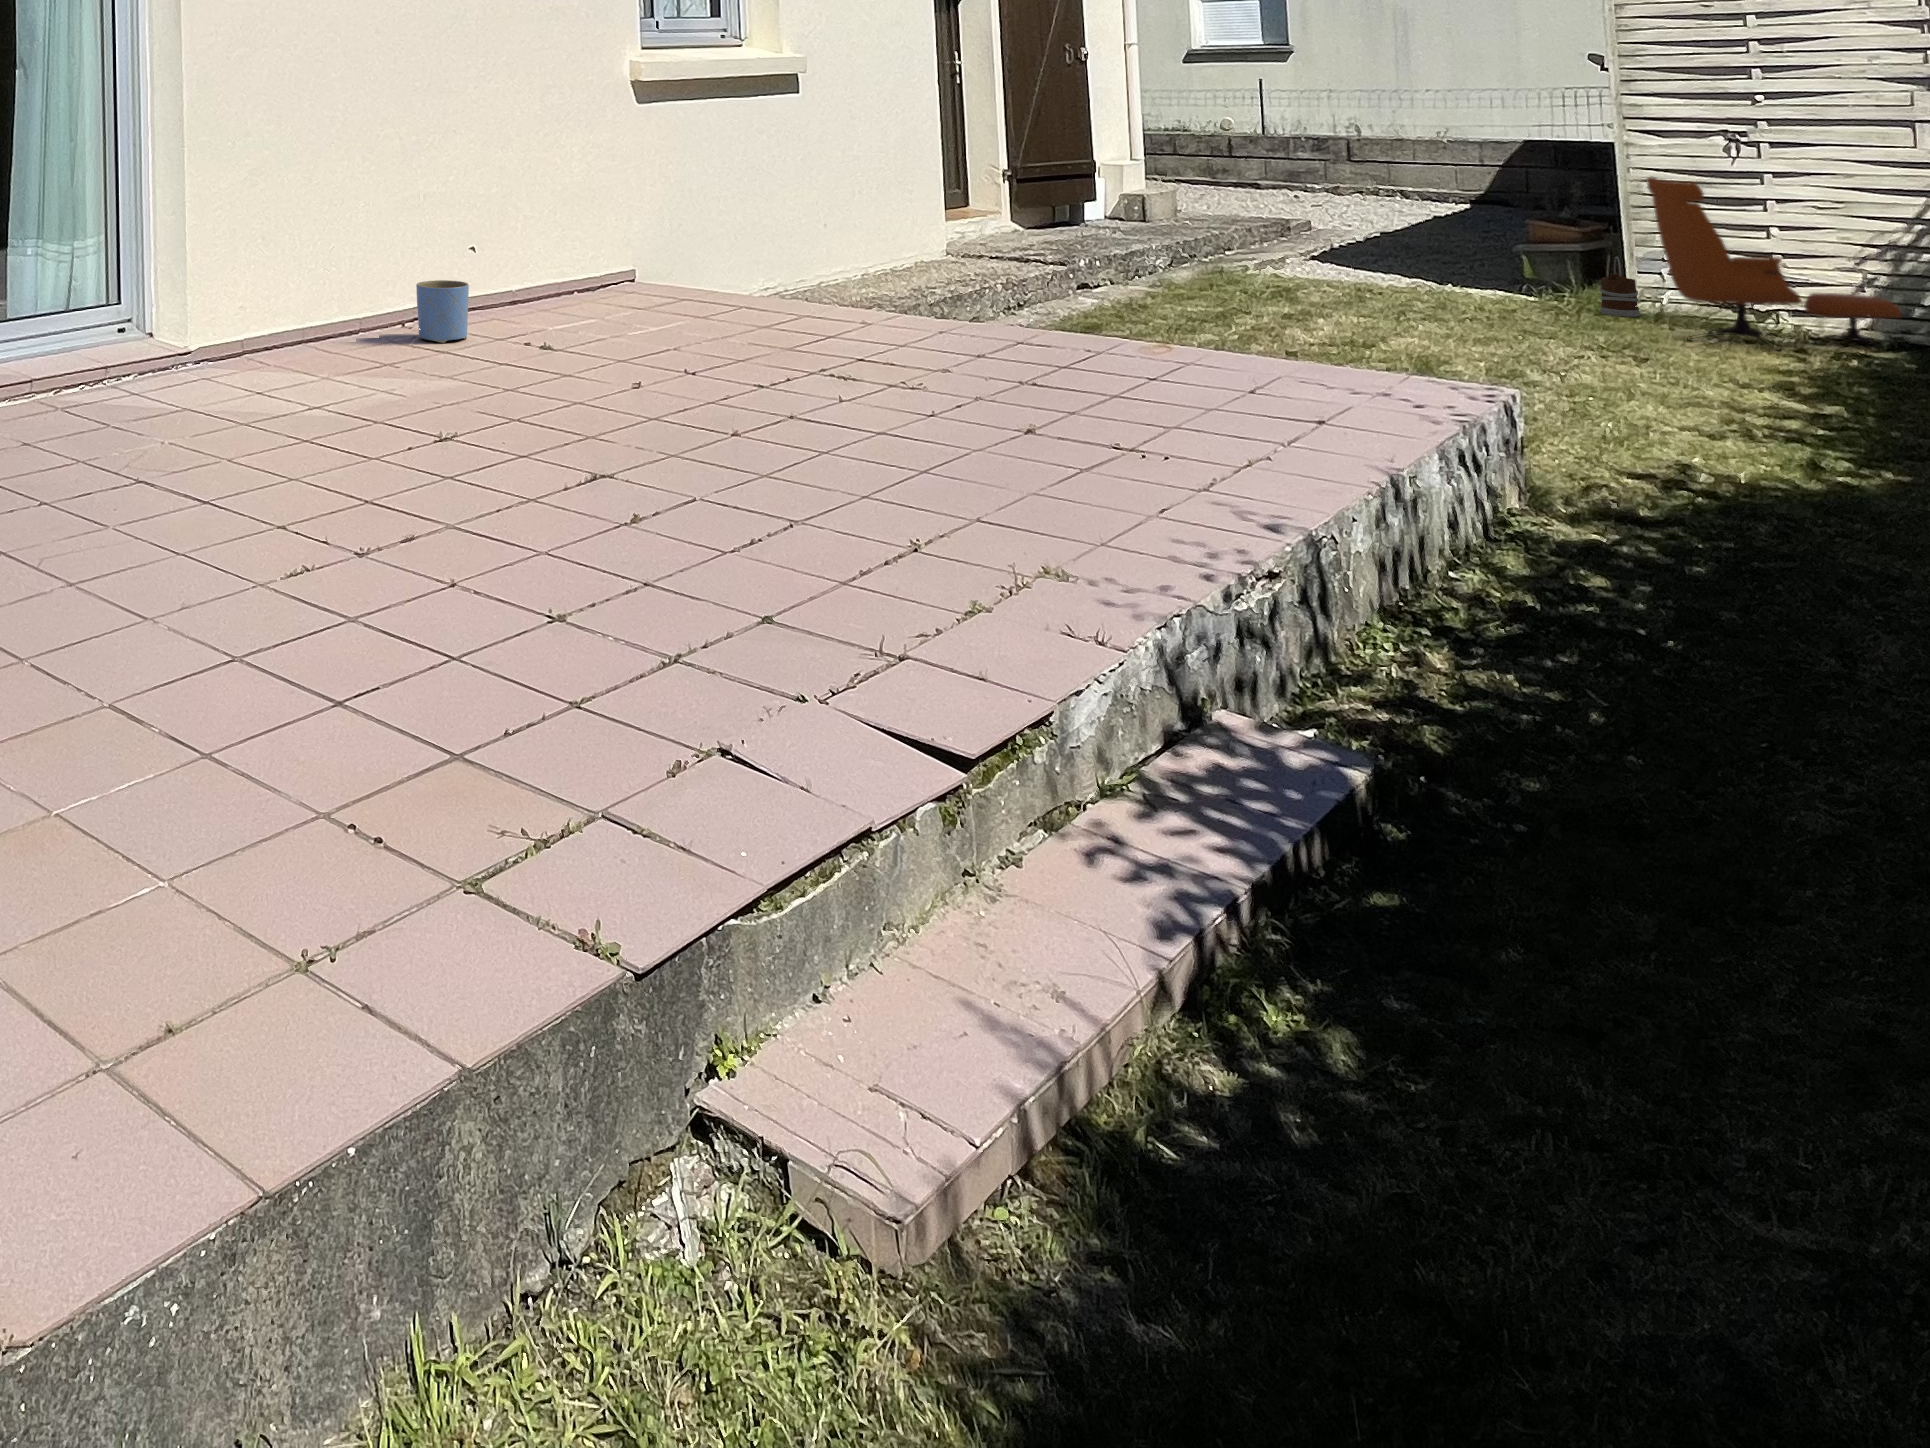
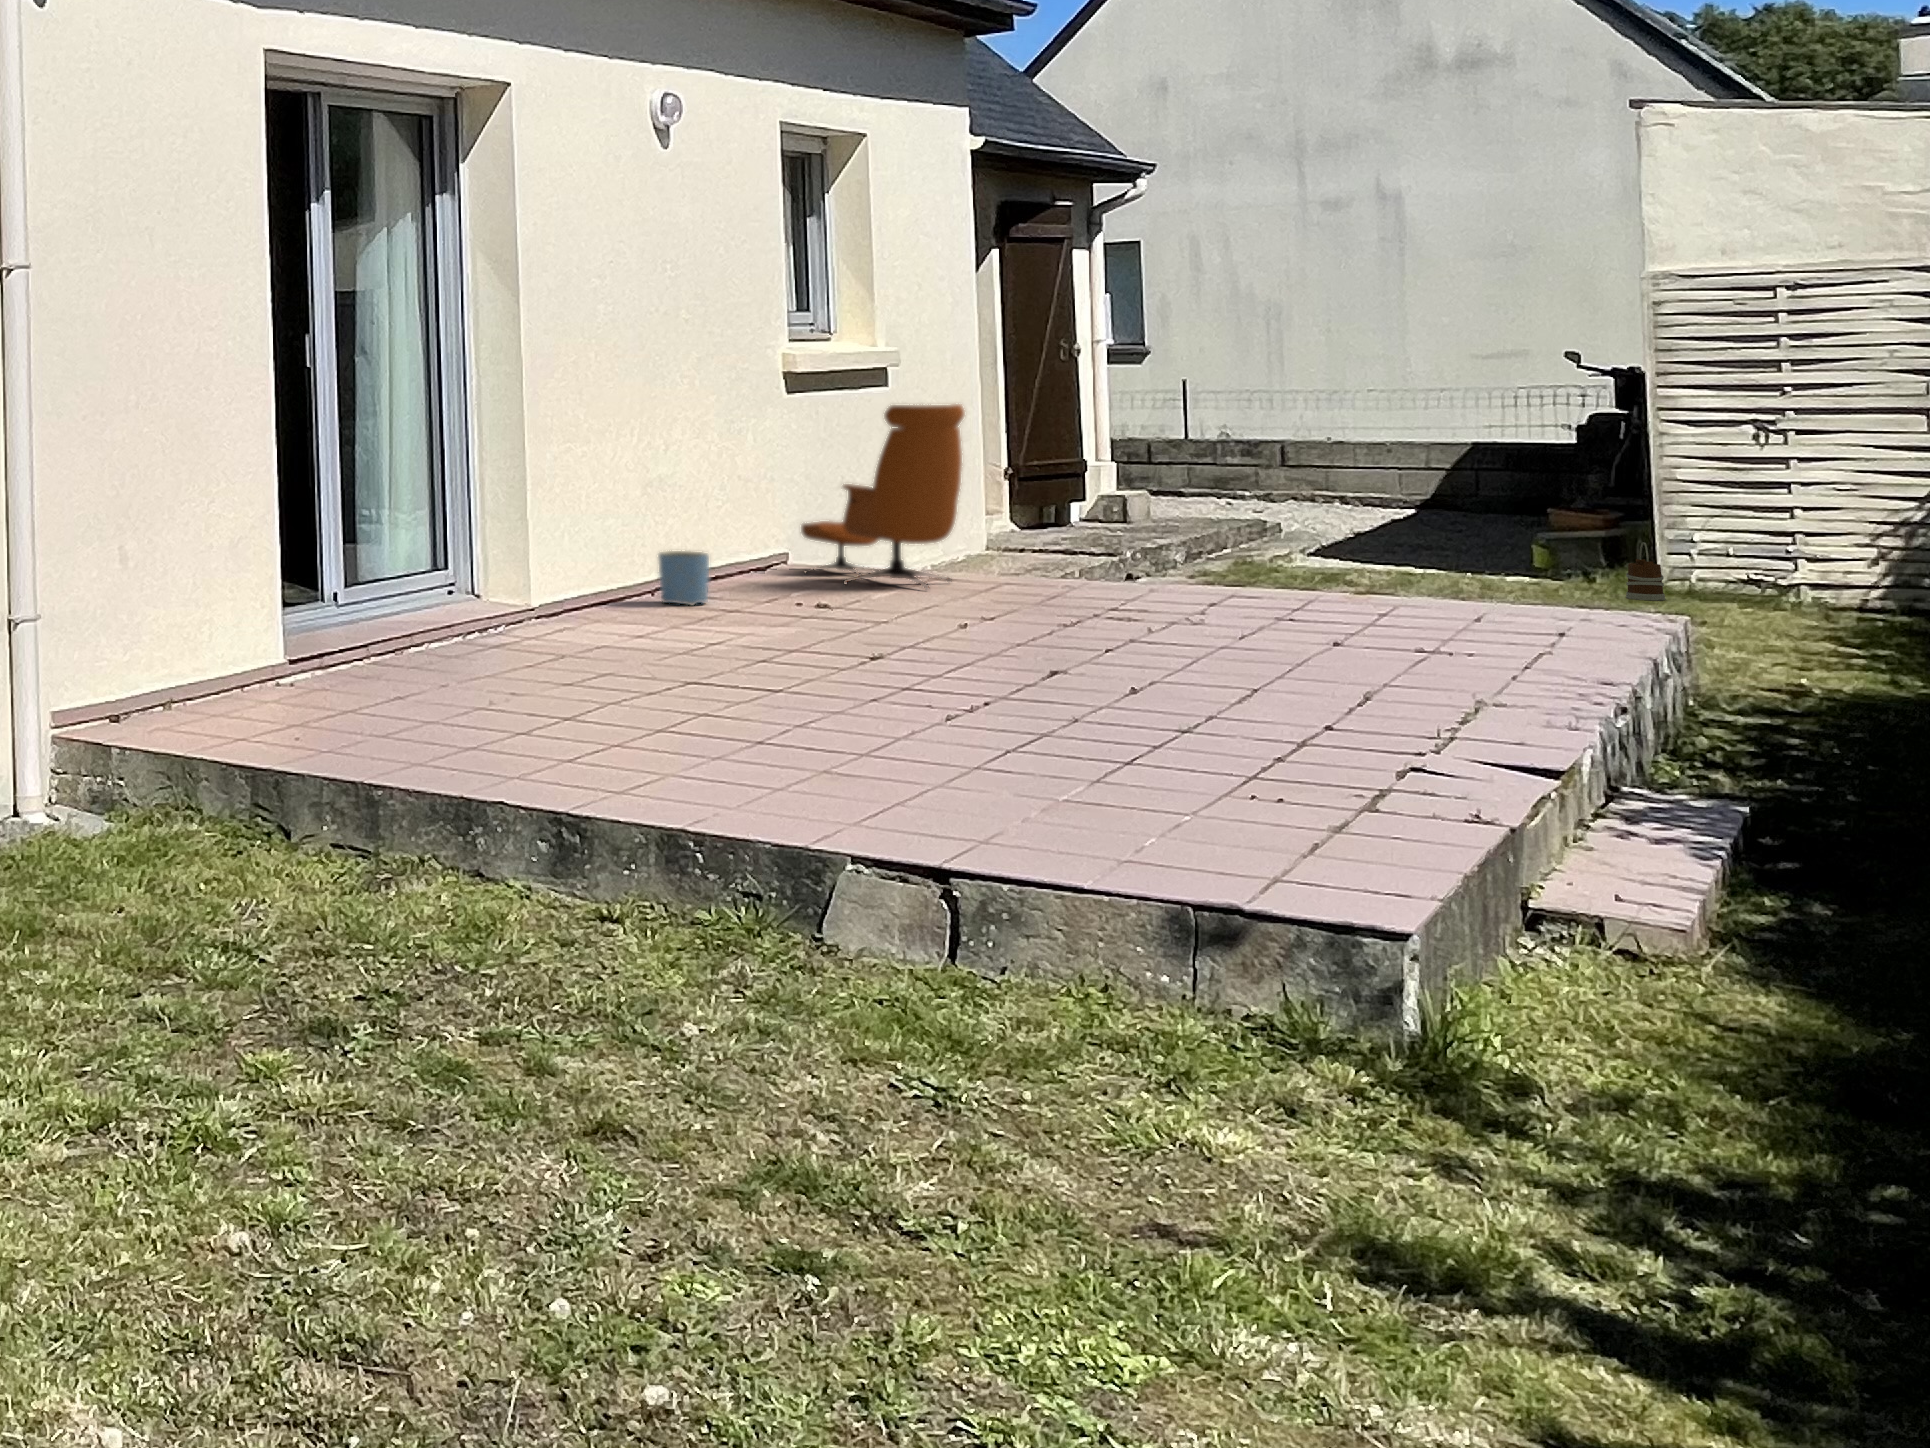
lounge chair: present [1647,177,1901,351] -> present [801,404,965,588]

